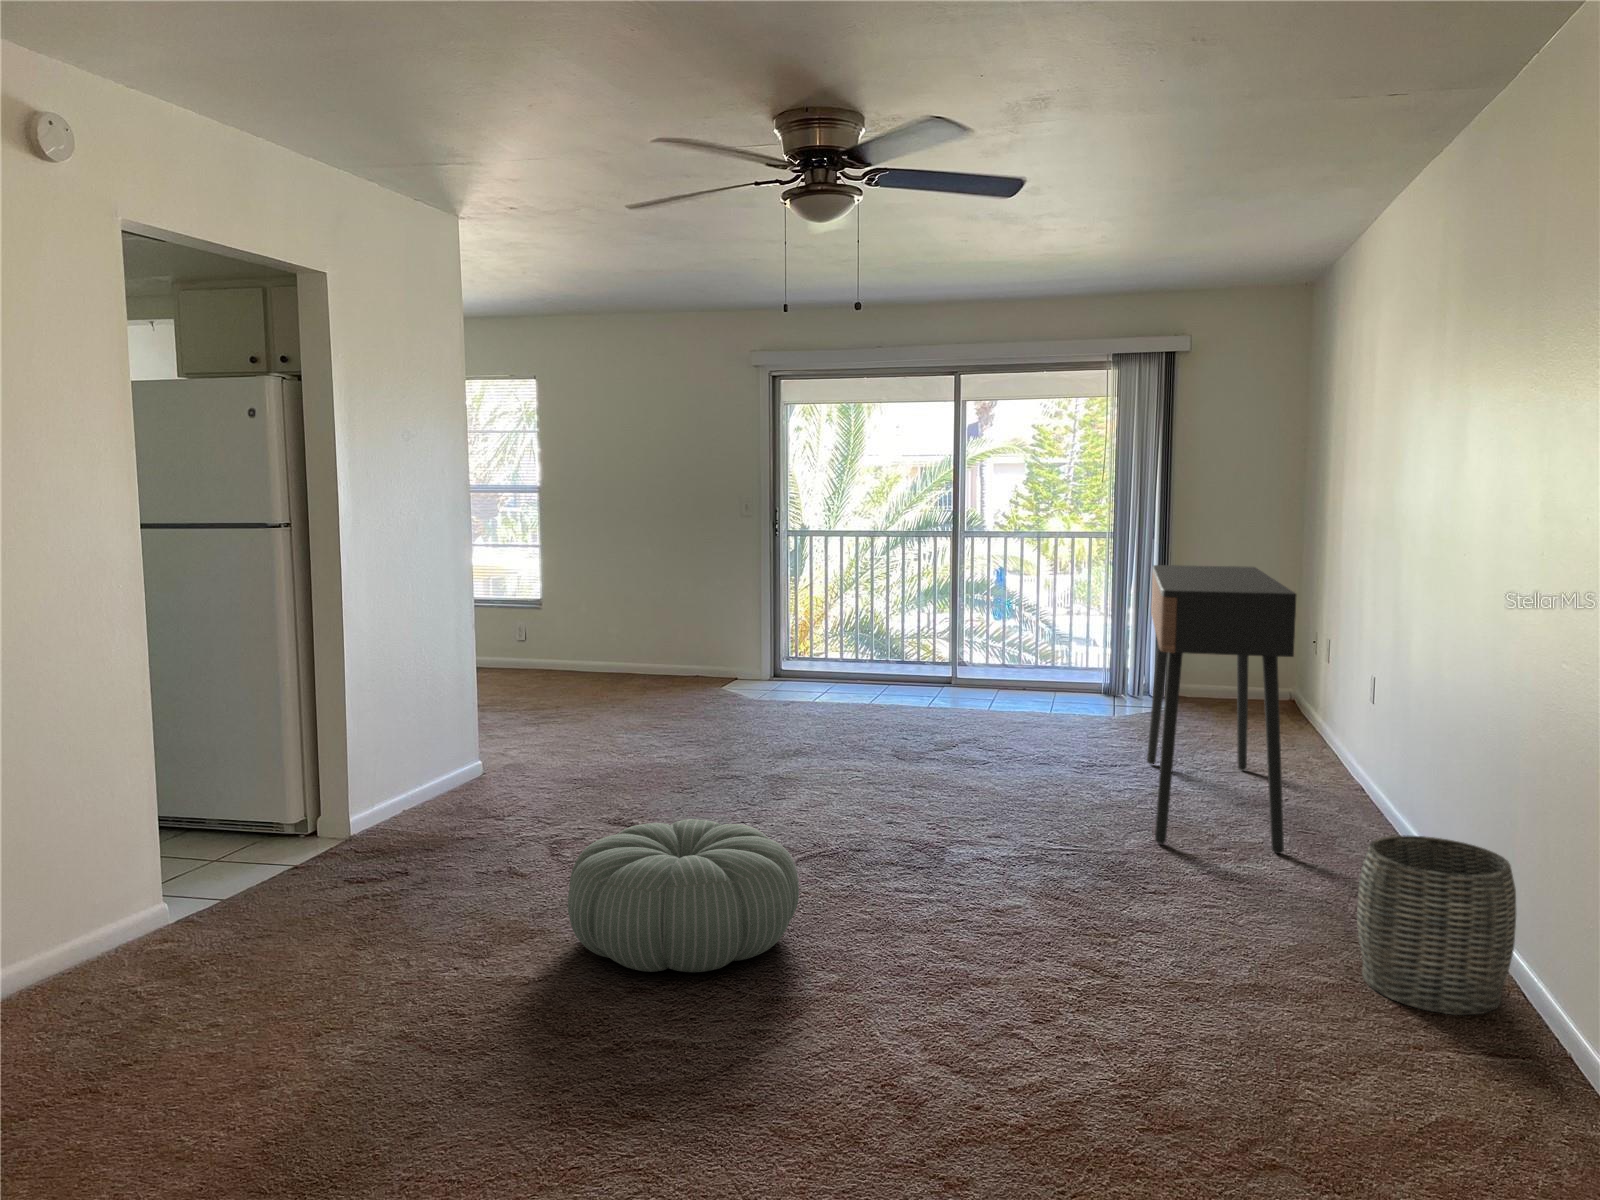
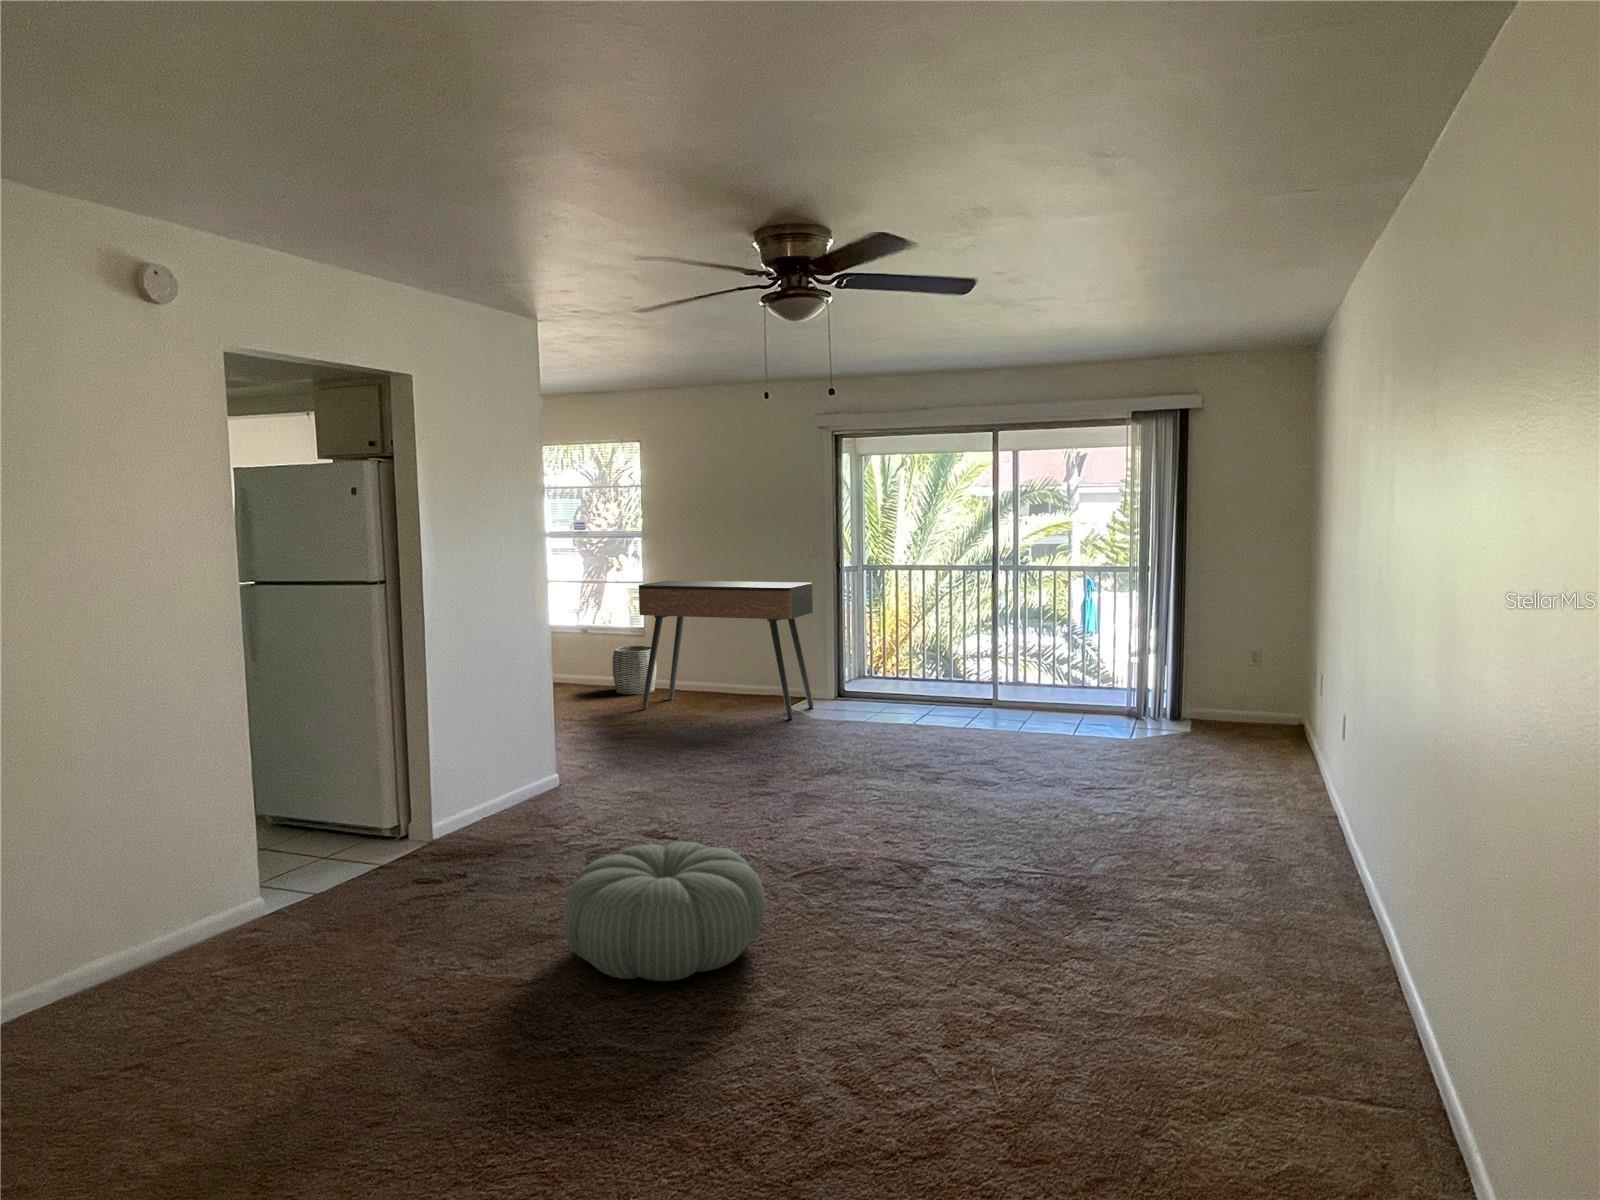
console table: present [1147,565,1297,854] -> present [639,581,814,719]
woven basket: present [1357,836,1516,1015] -> present [613,646,657,695]

